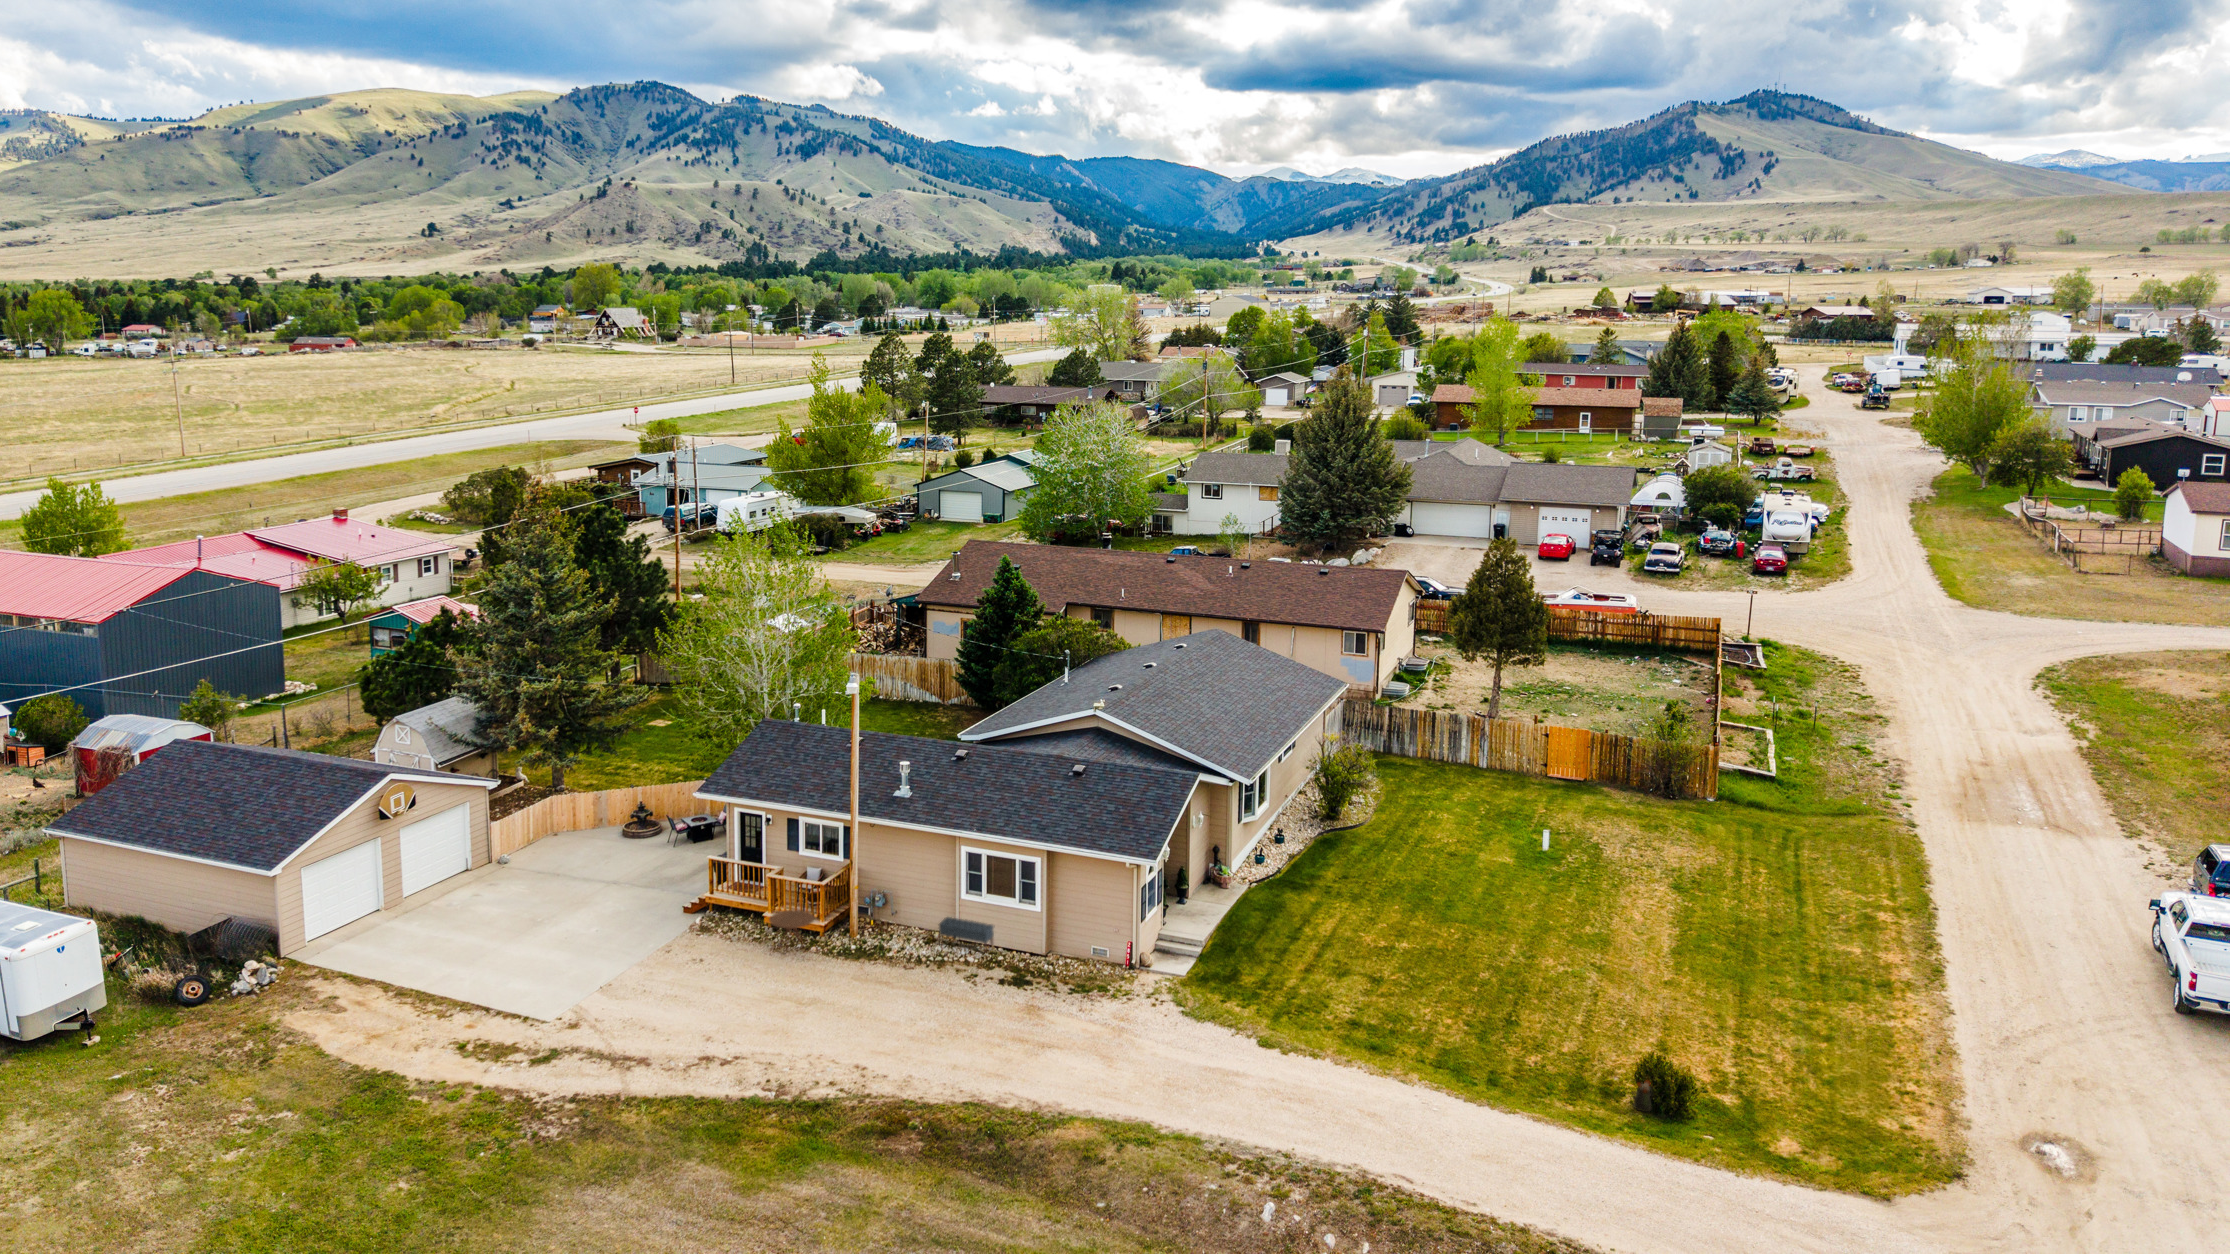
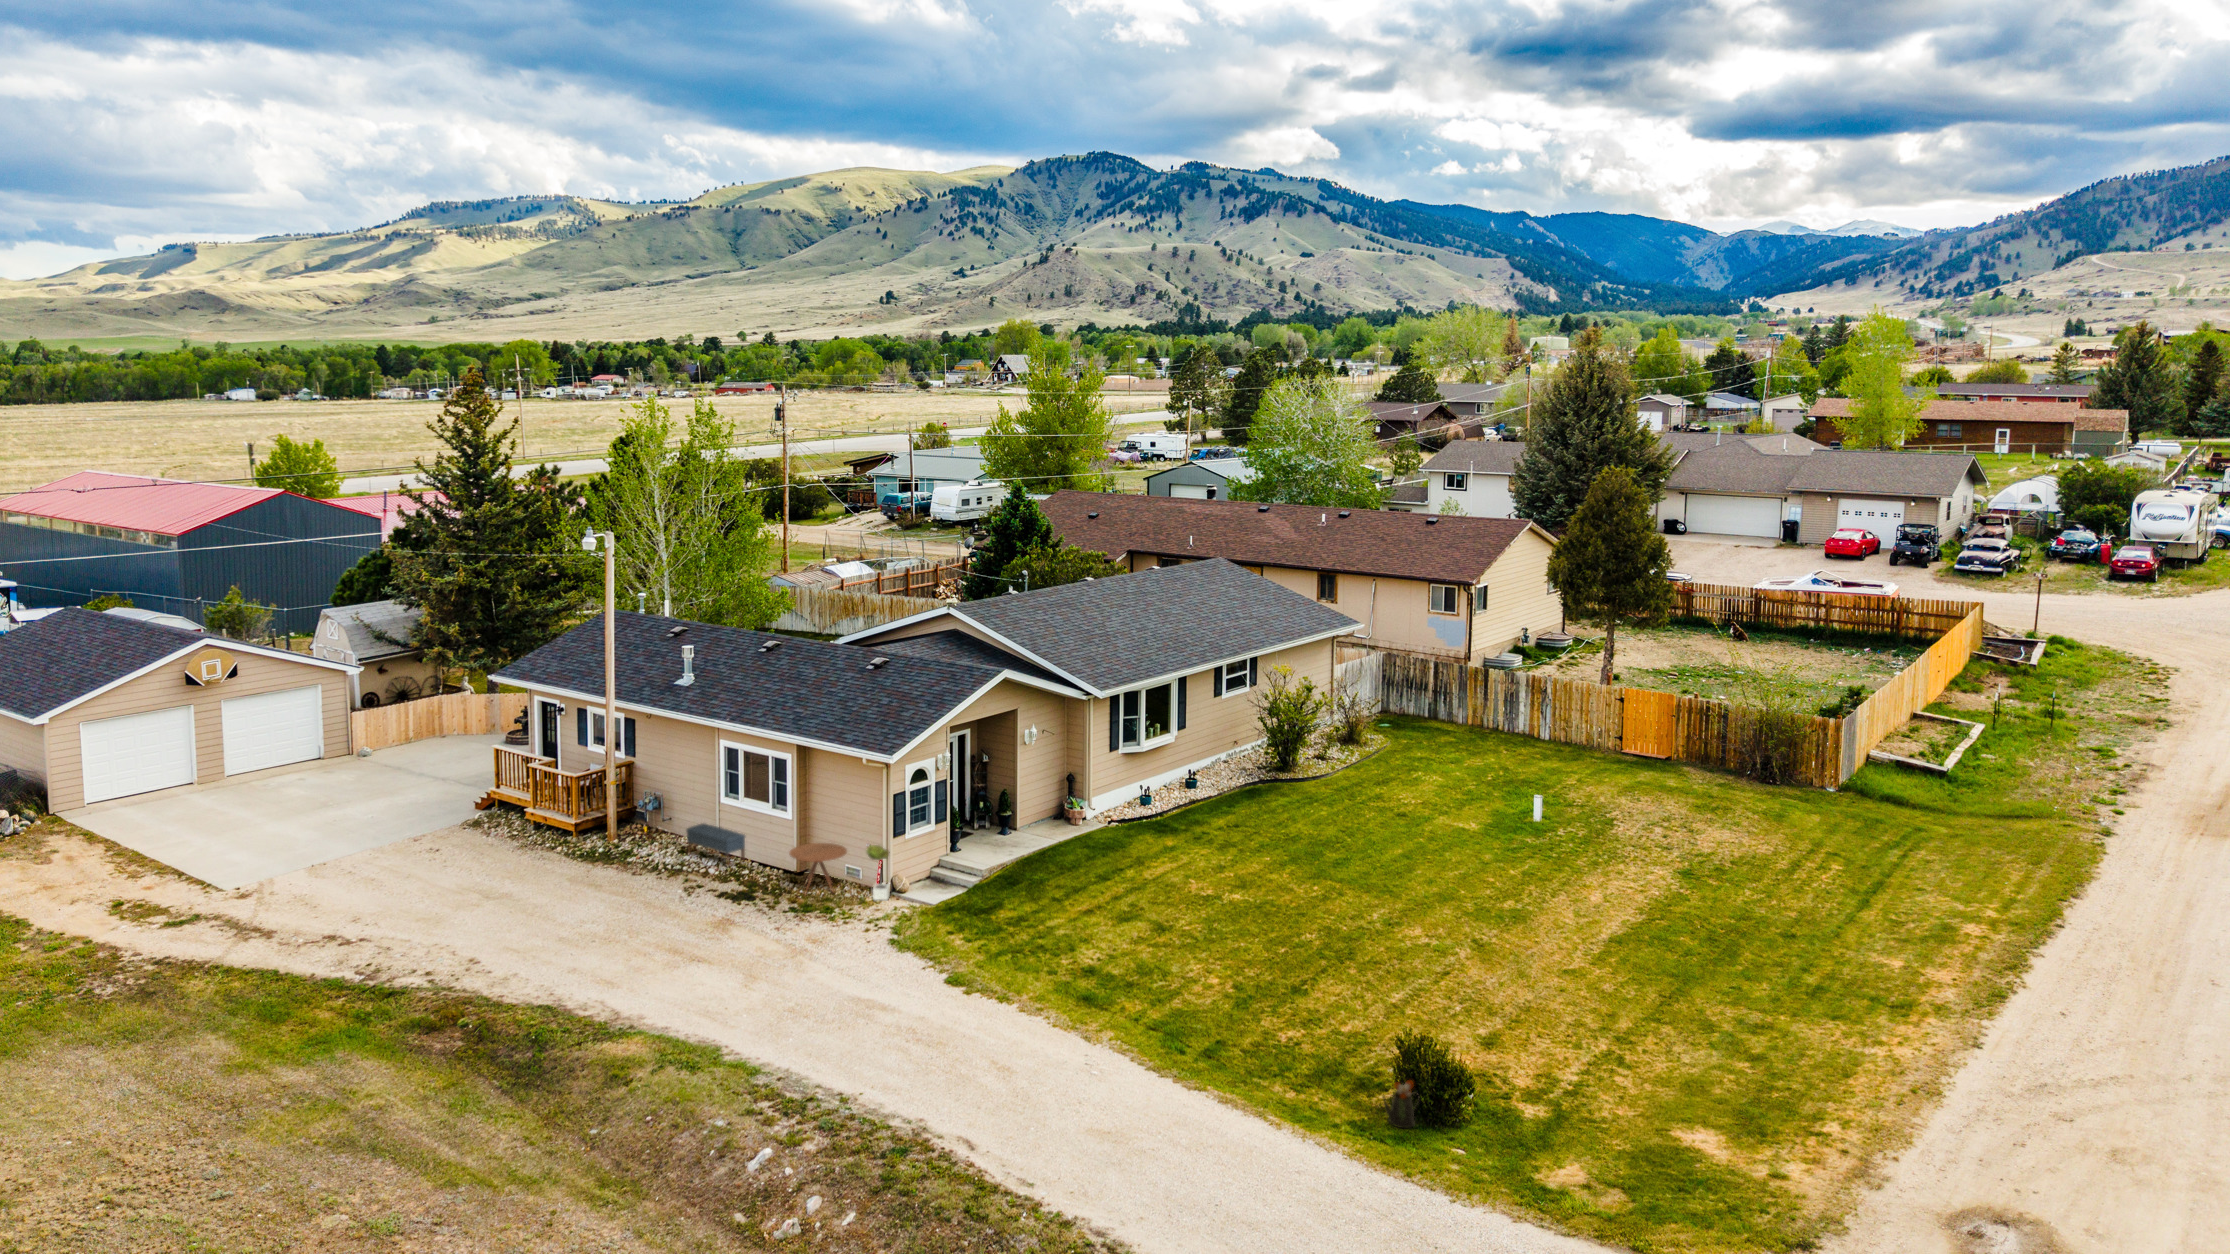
round table: present [769,910,815,943] -> present [789,843,847,891]
potted tree: none [1127,930,1146,973] -> present [867,845,890,900]

